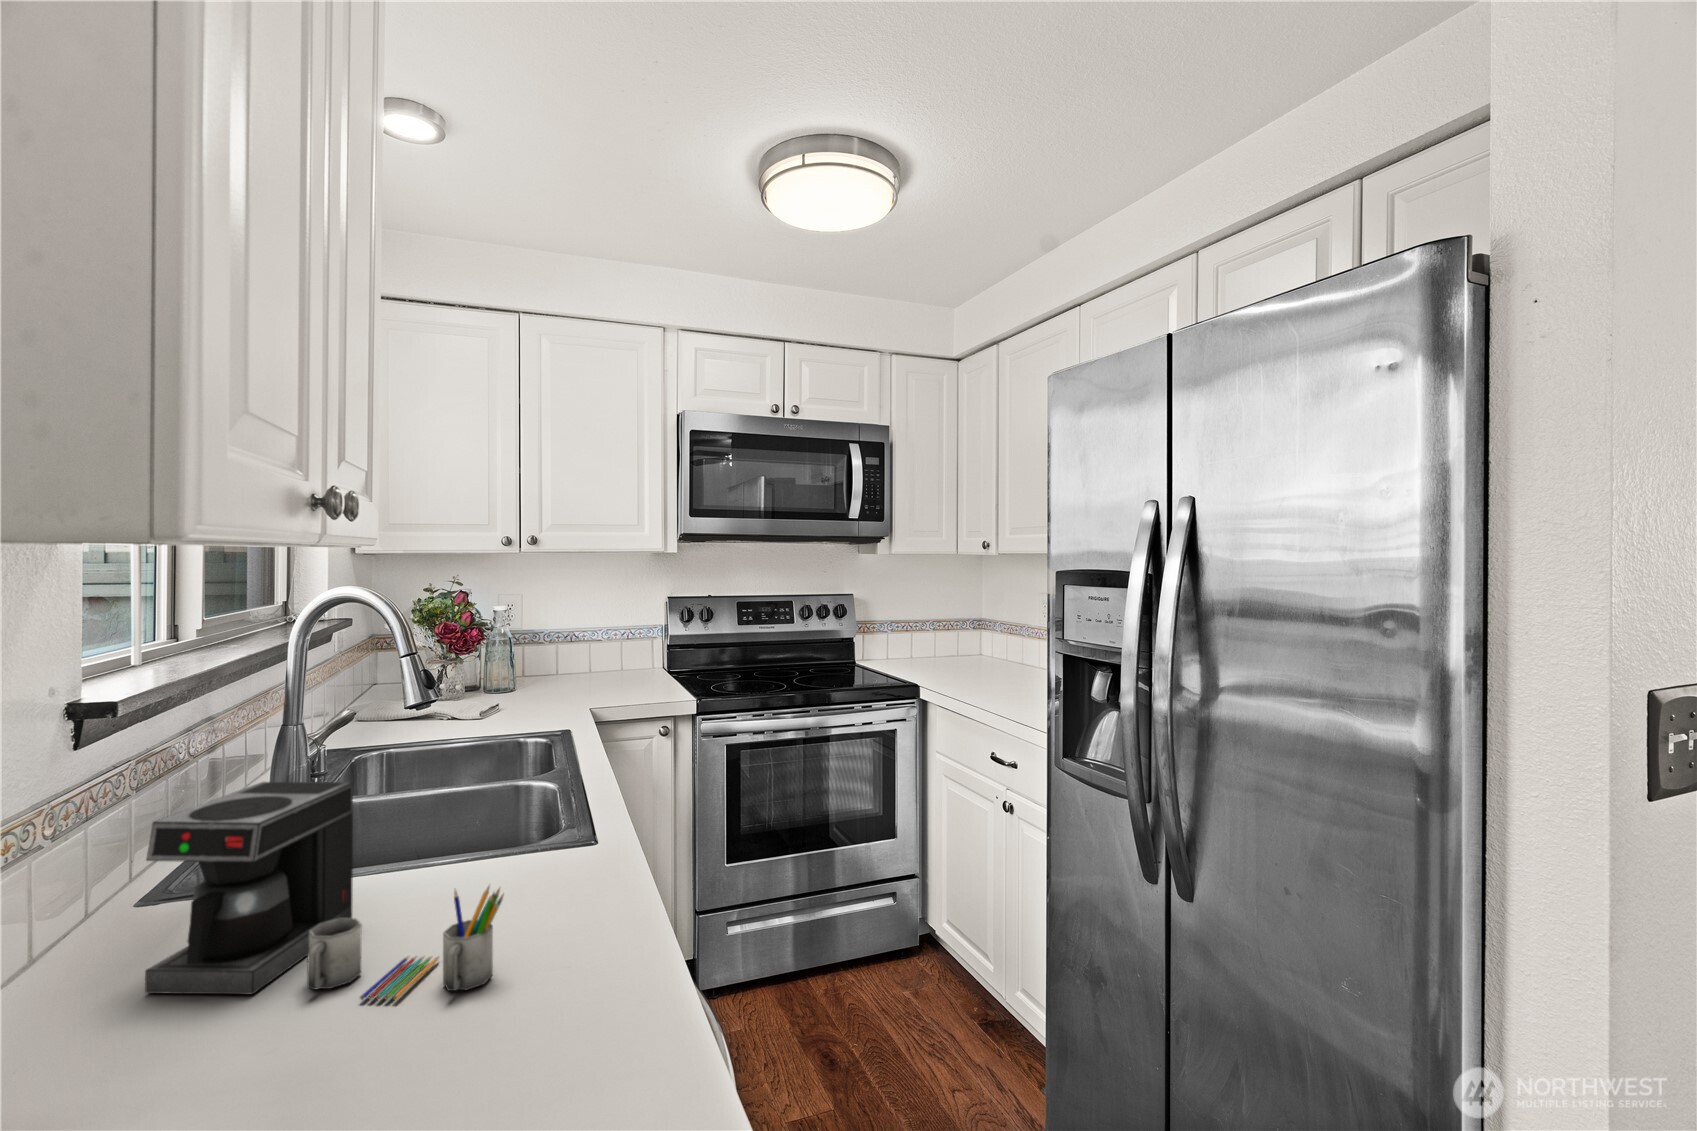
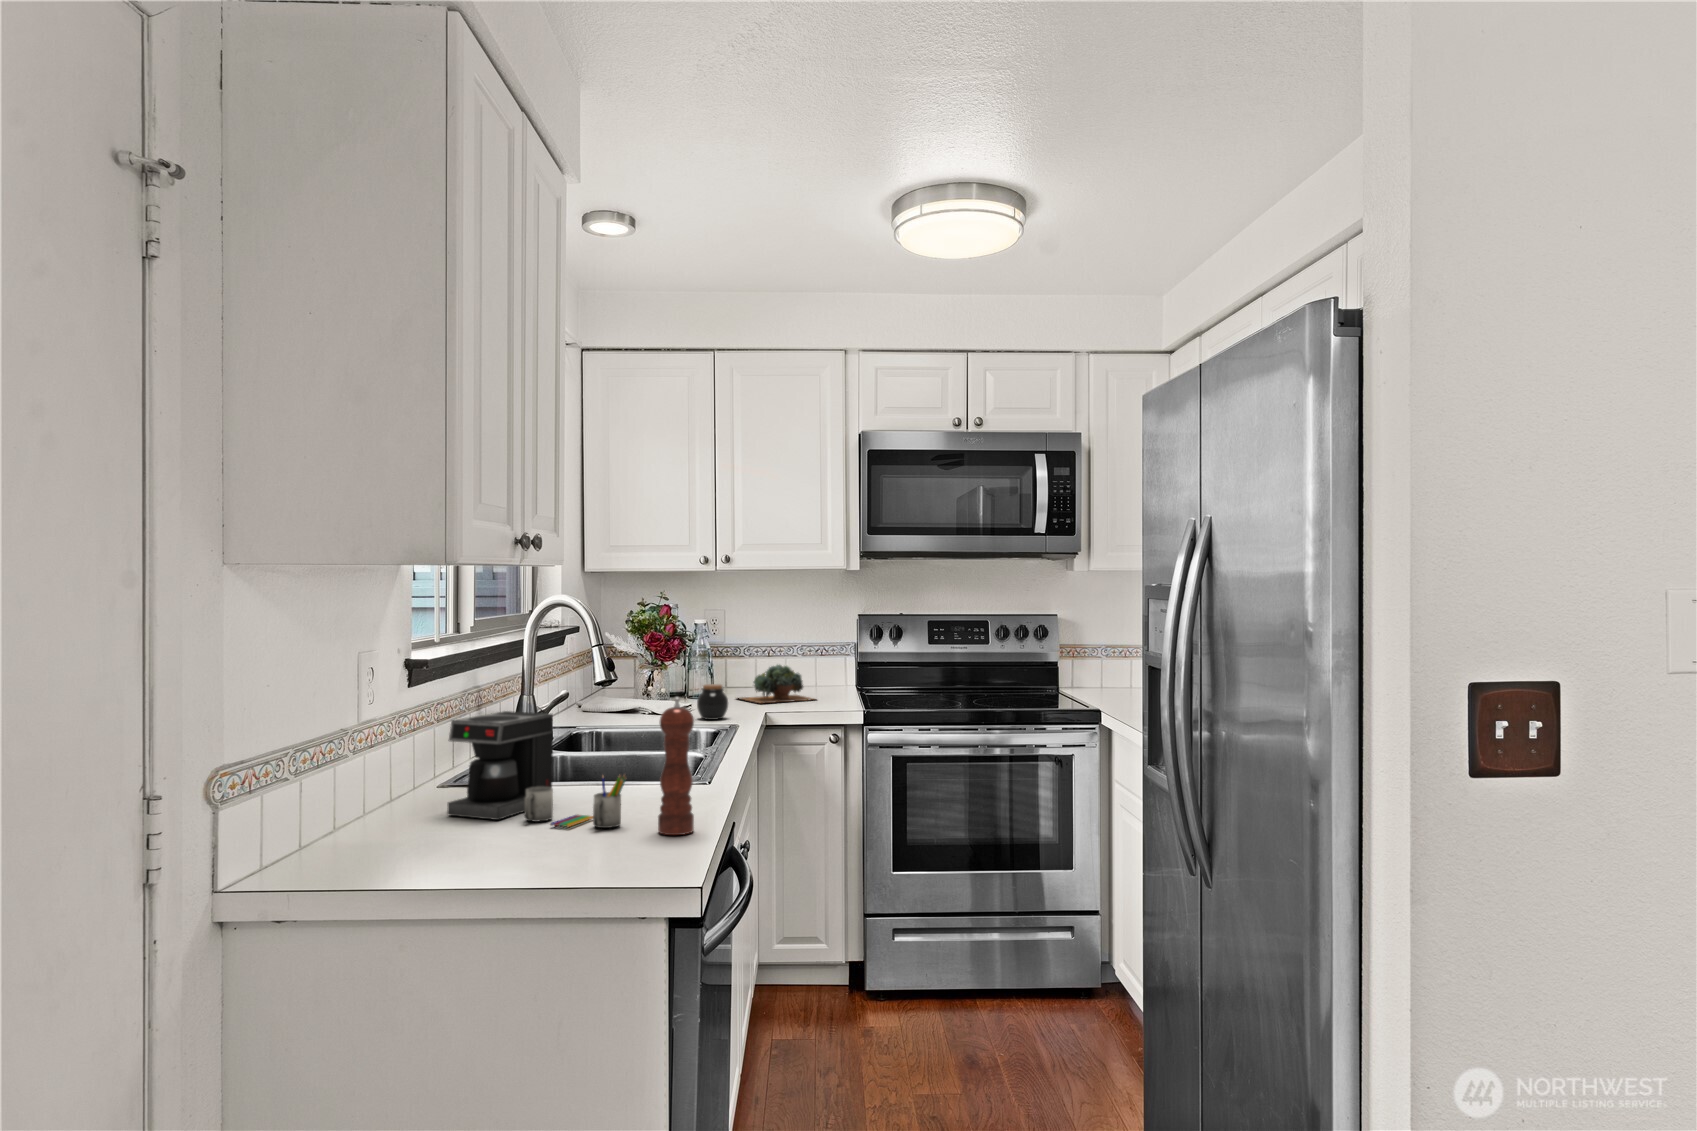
succulent plant: none [543,651,636,696] -> present [739,665,814,703]
jar: none [514,682,552,723] -> present [697,684,728,720]
pepper mill: none [564,762,624,993] -> present [658,697,694,835]

